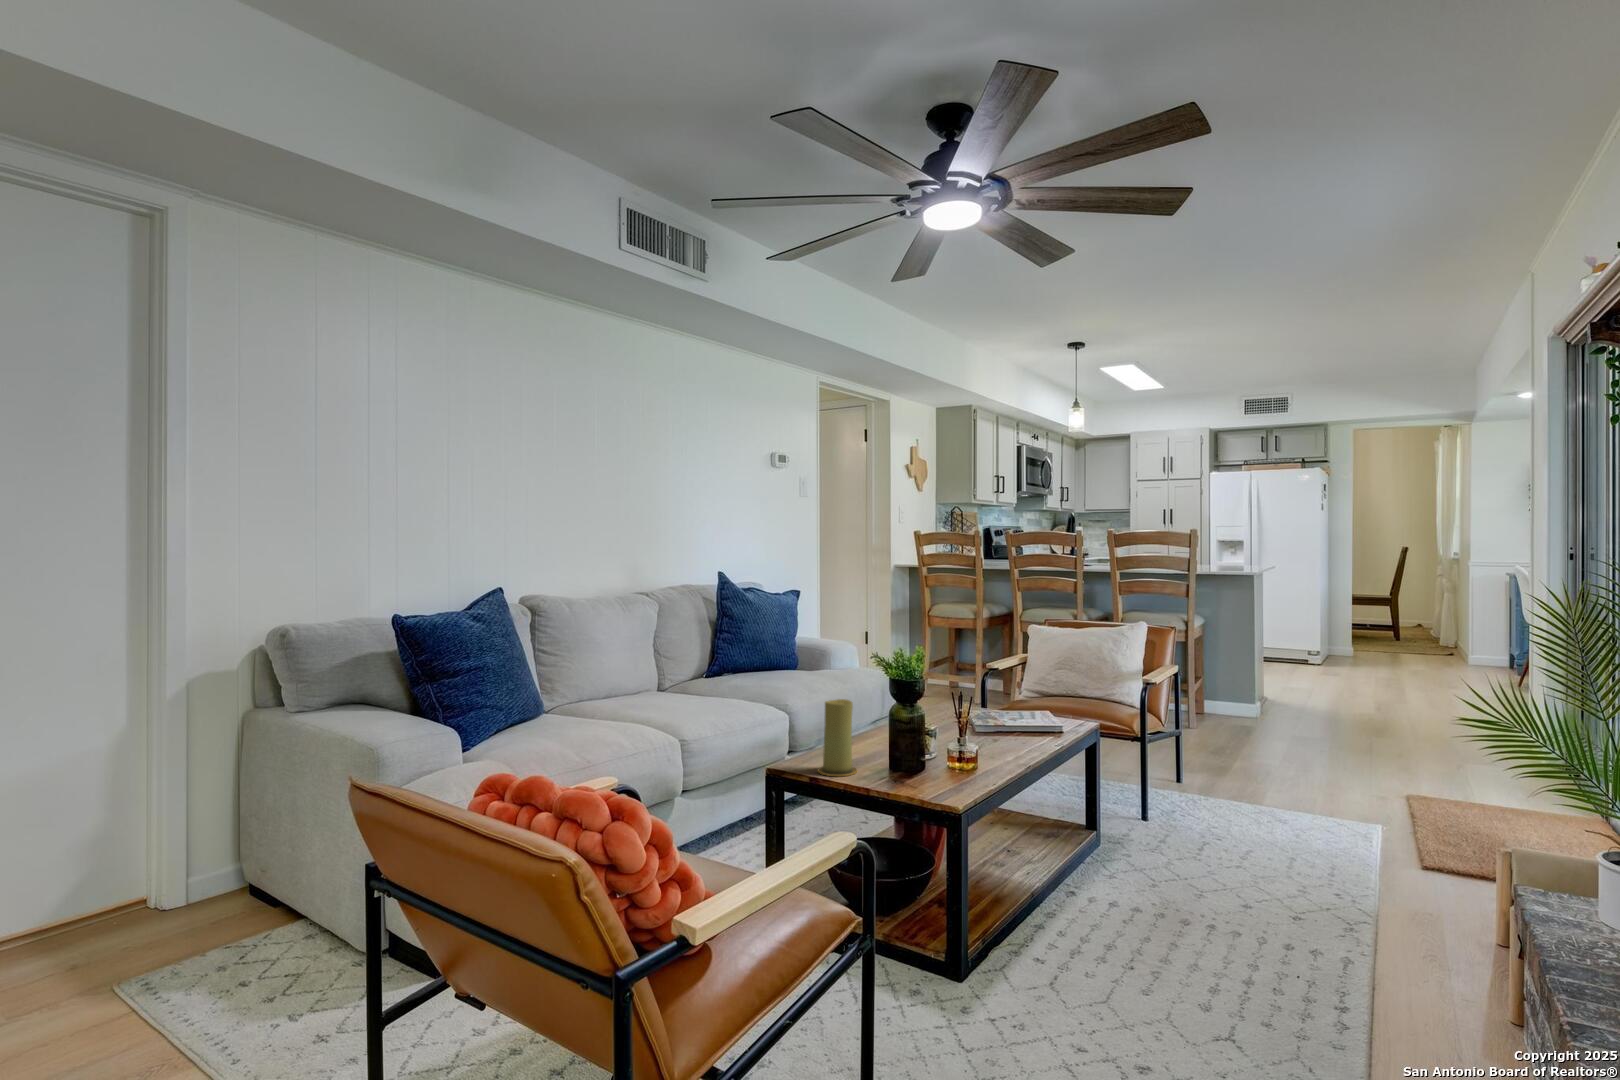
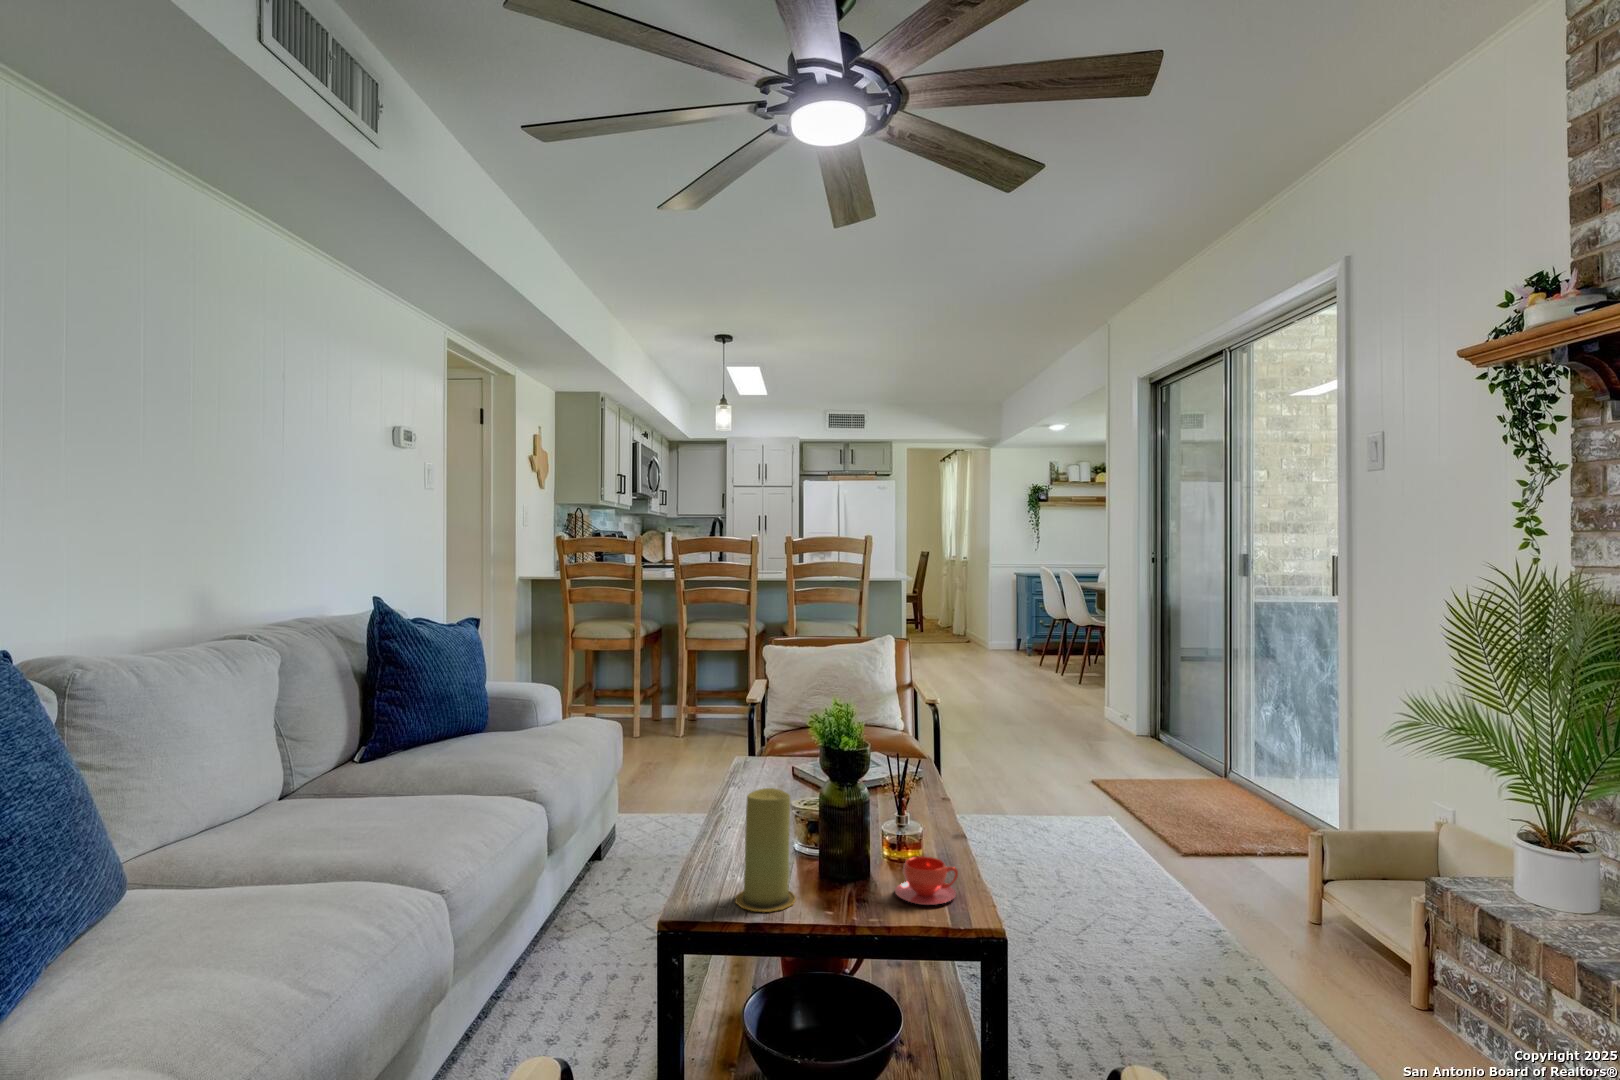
teacup: none [915,759,958,790] -> present [895,856,958,905]

